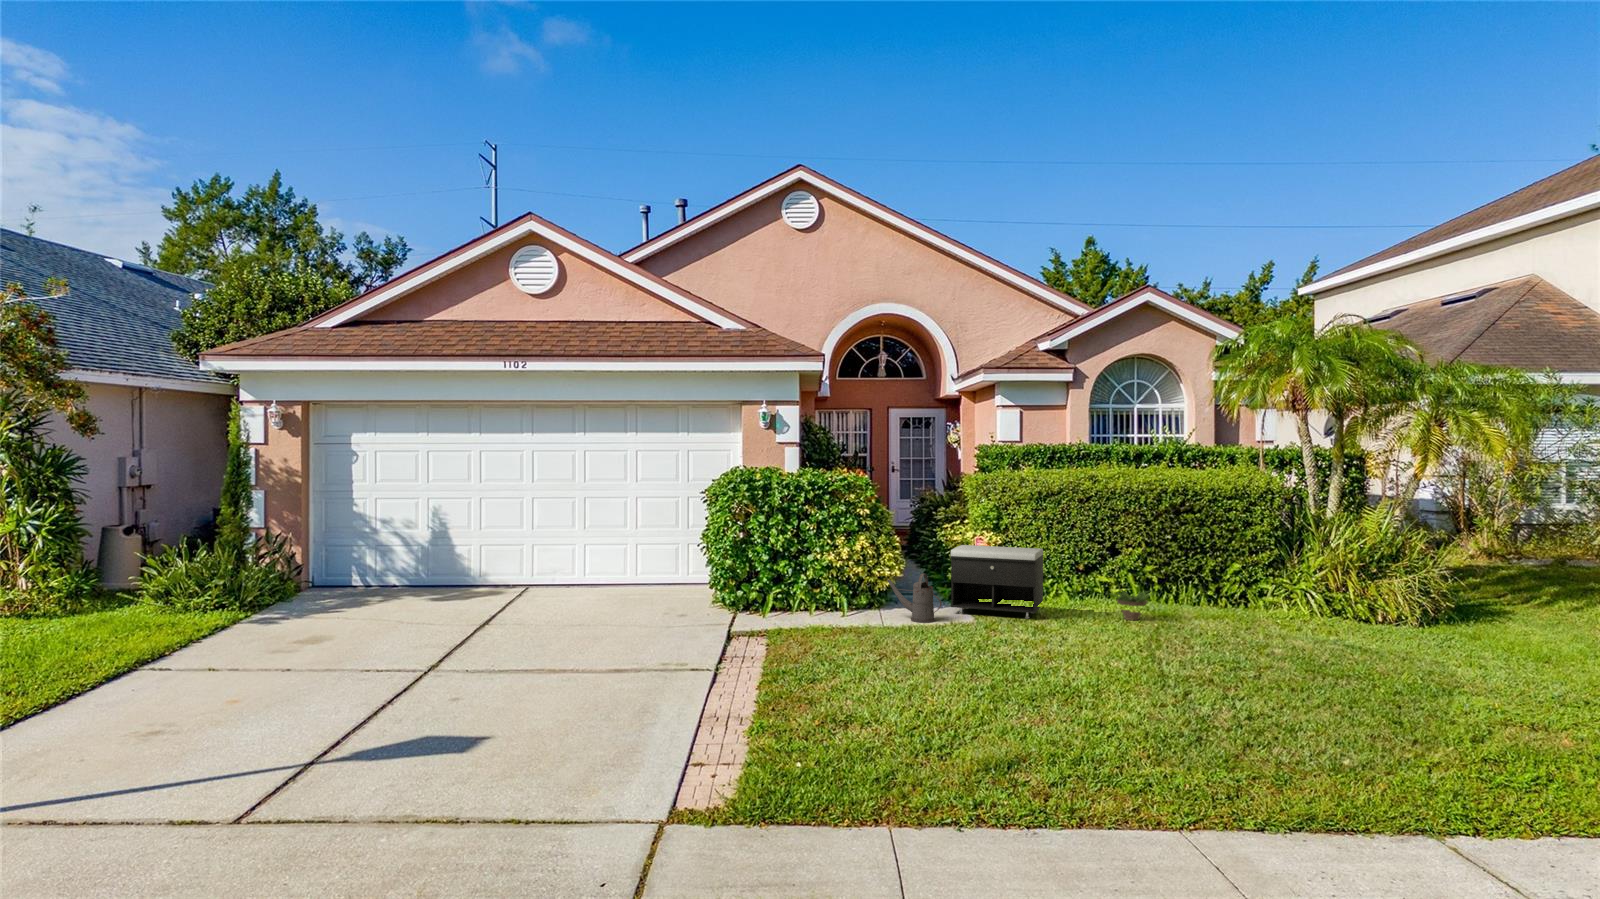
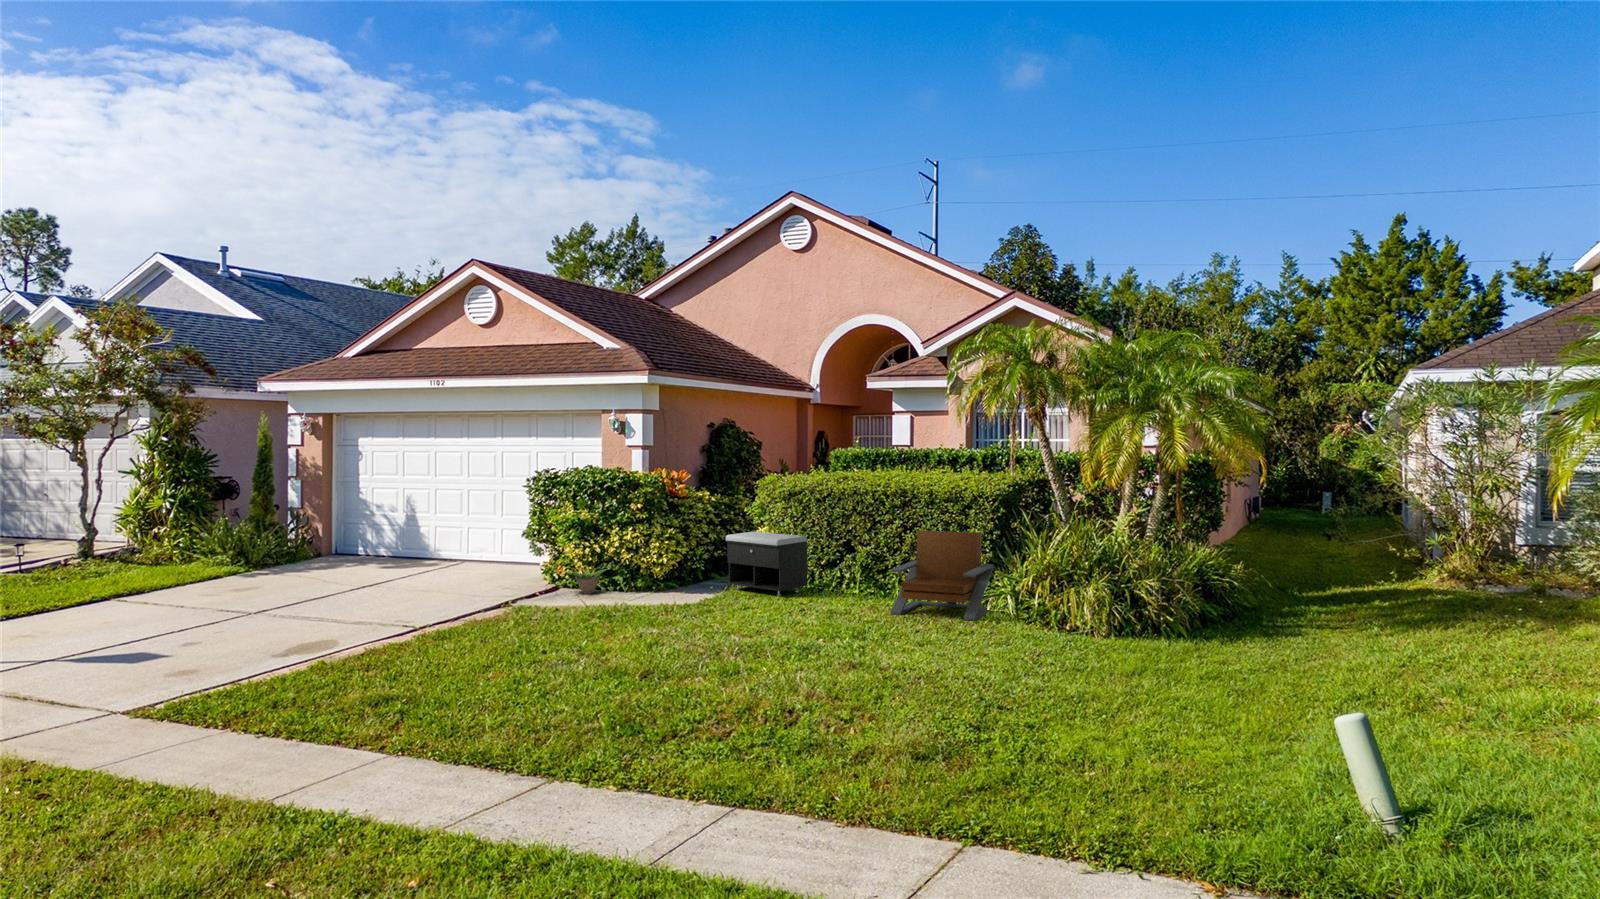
lounge chair: none [1184,539,1305,635] -> present [890,531,994,621]
watering can: present [887,573,942,623] -> none [671,554,701,595]
decorative plant: present [1109,591,1154,620] -> present [568,569,608,594]

